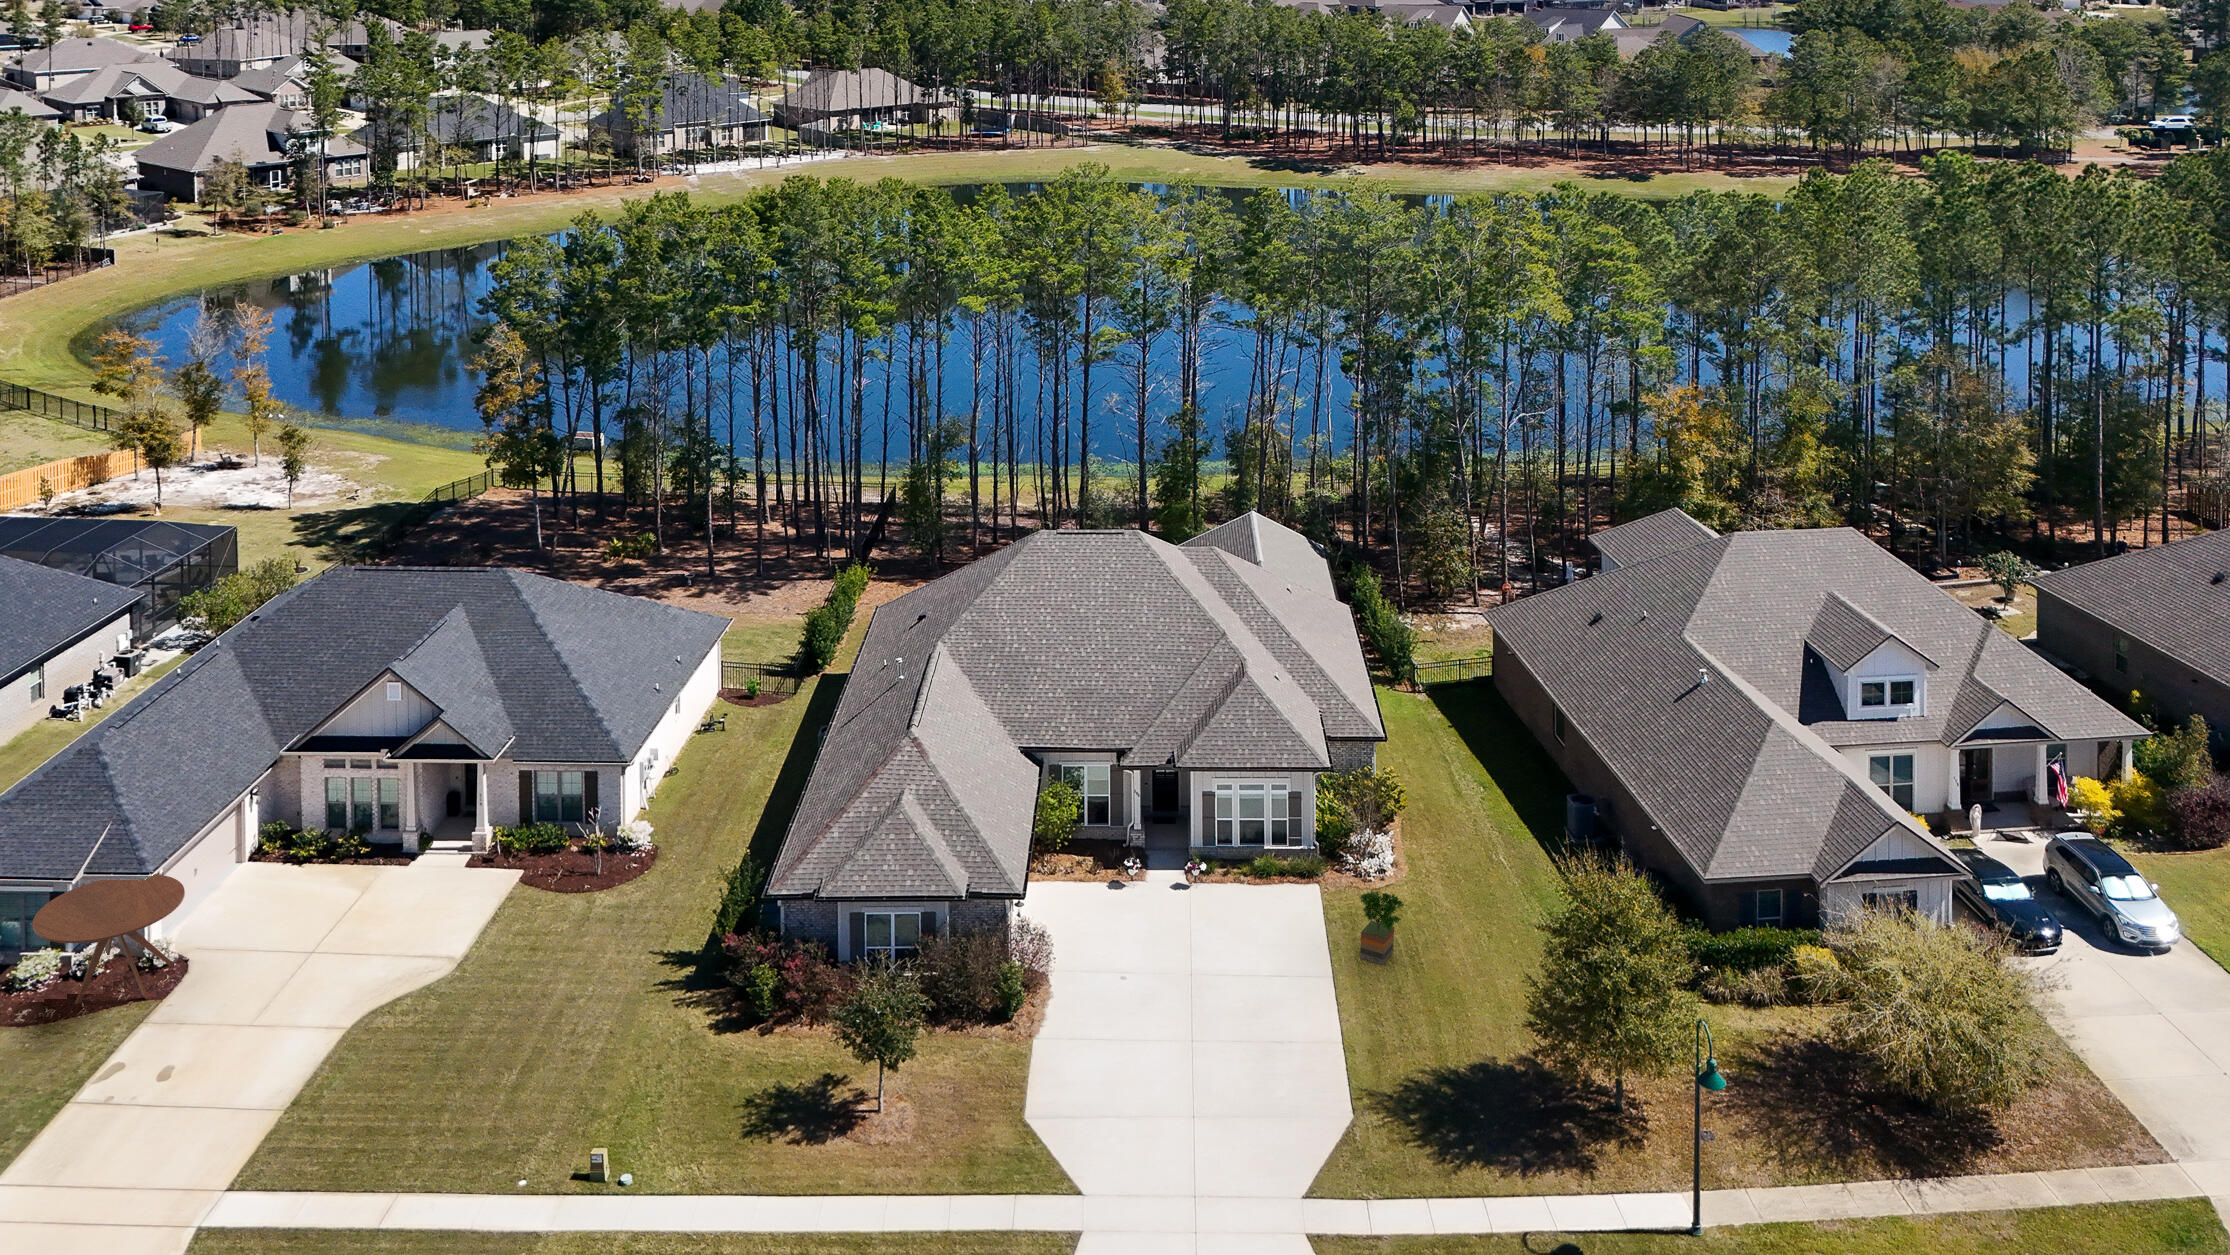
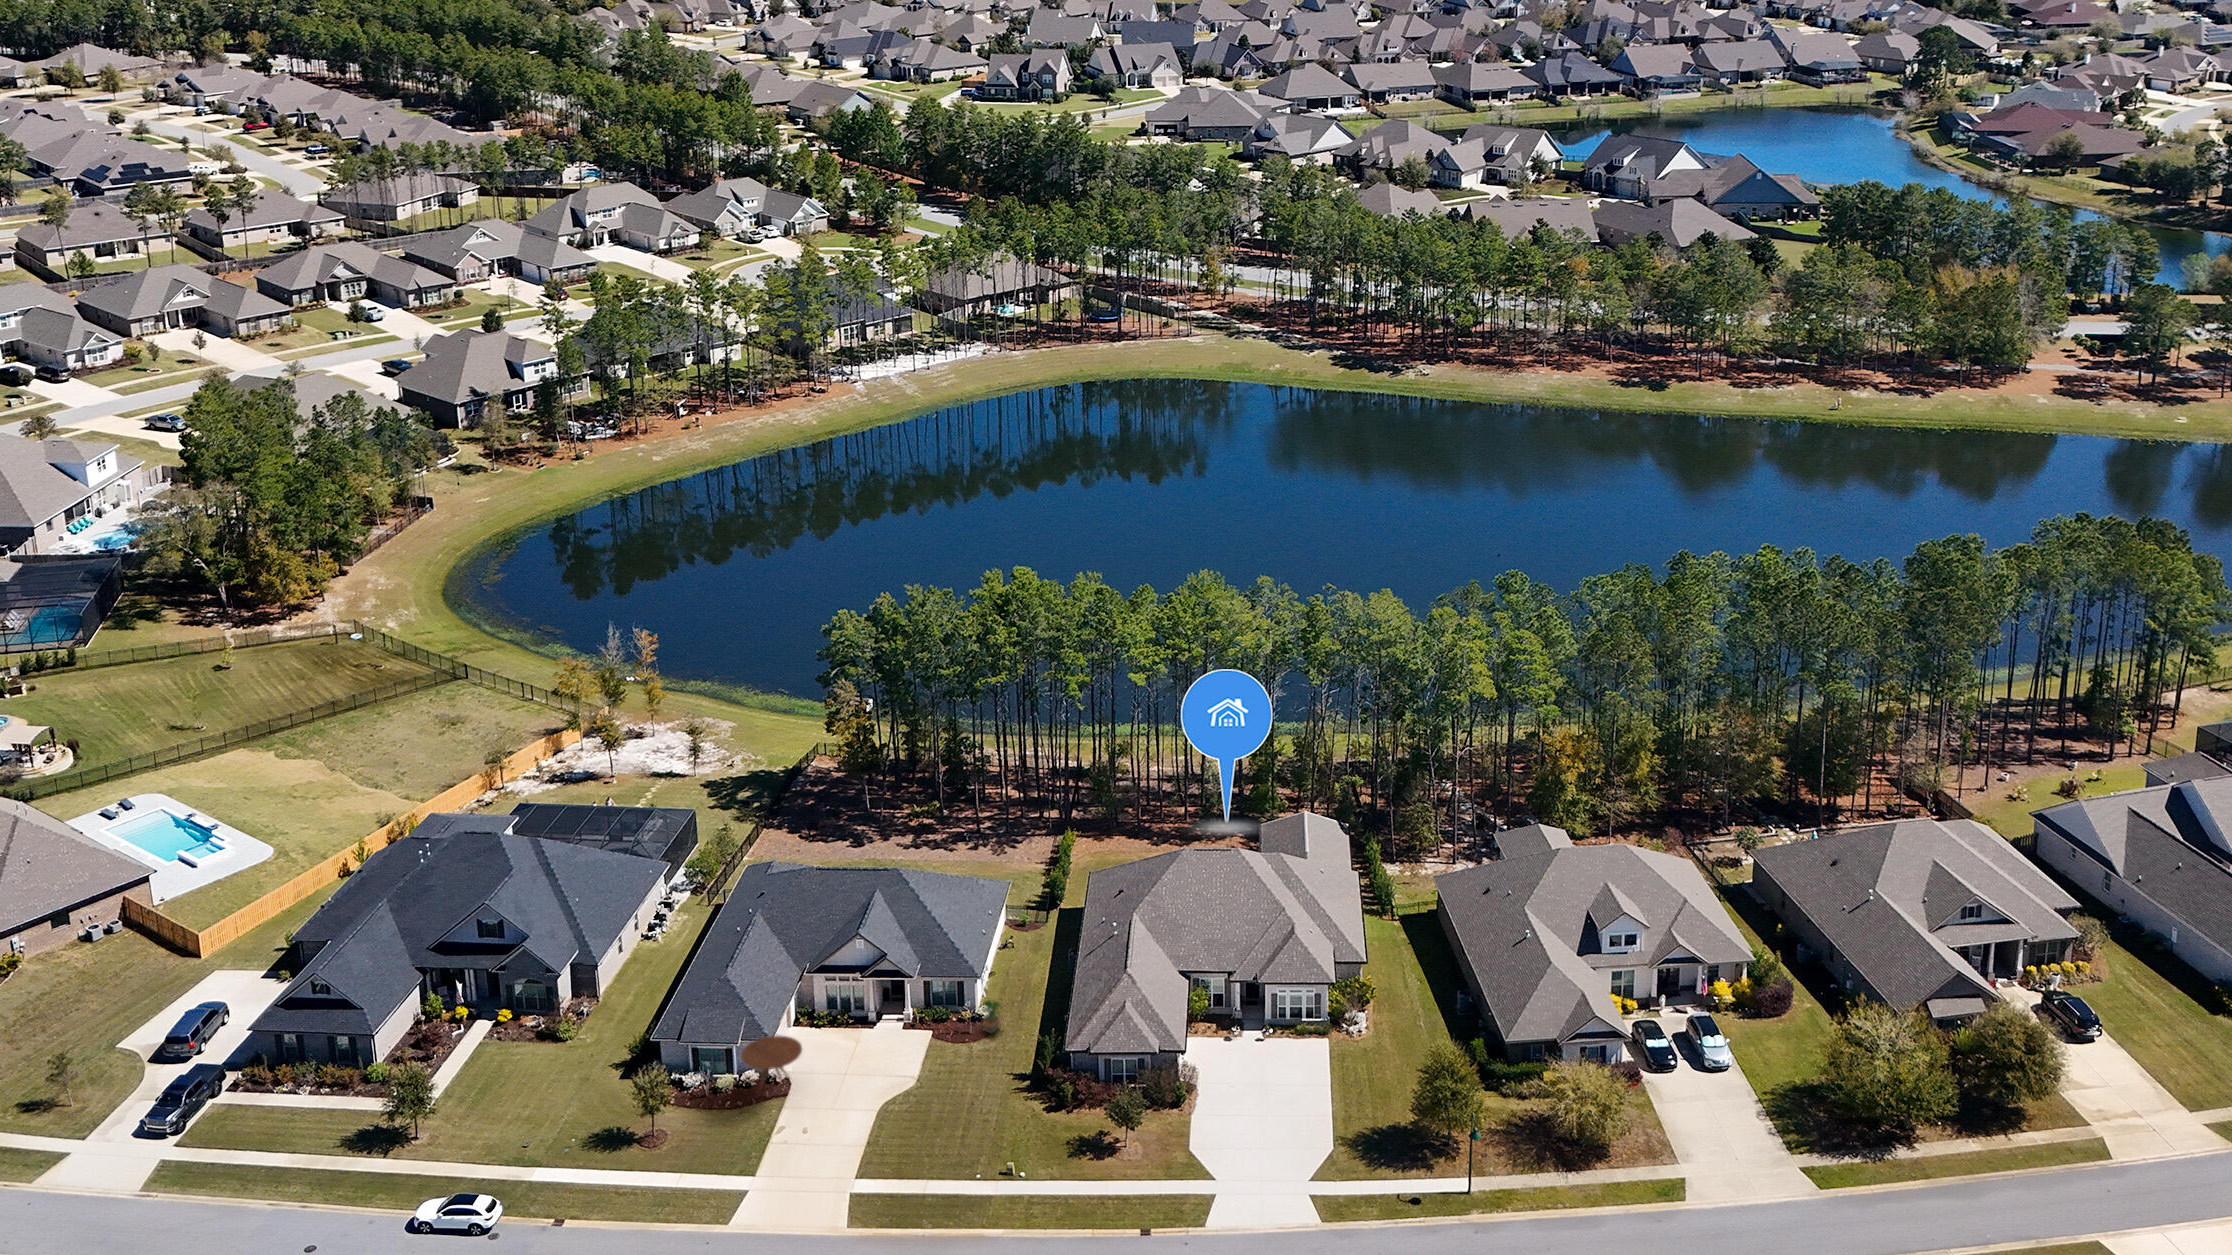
potted tree: present [1360,891,1404,965] -> present [982,1000,1002,1033]

